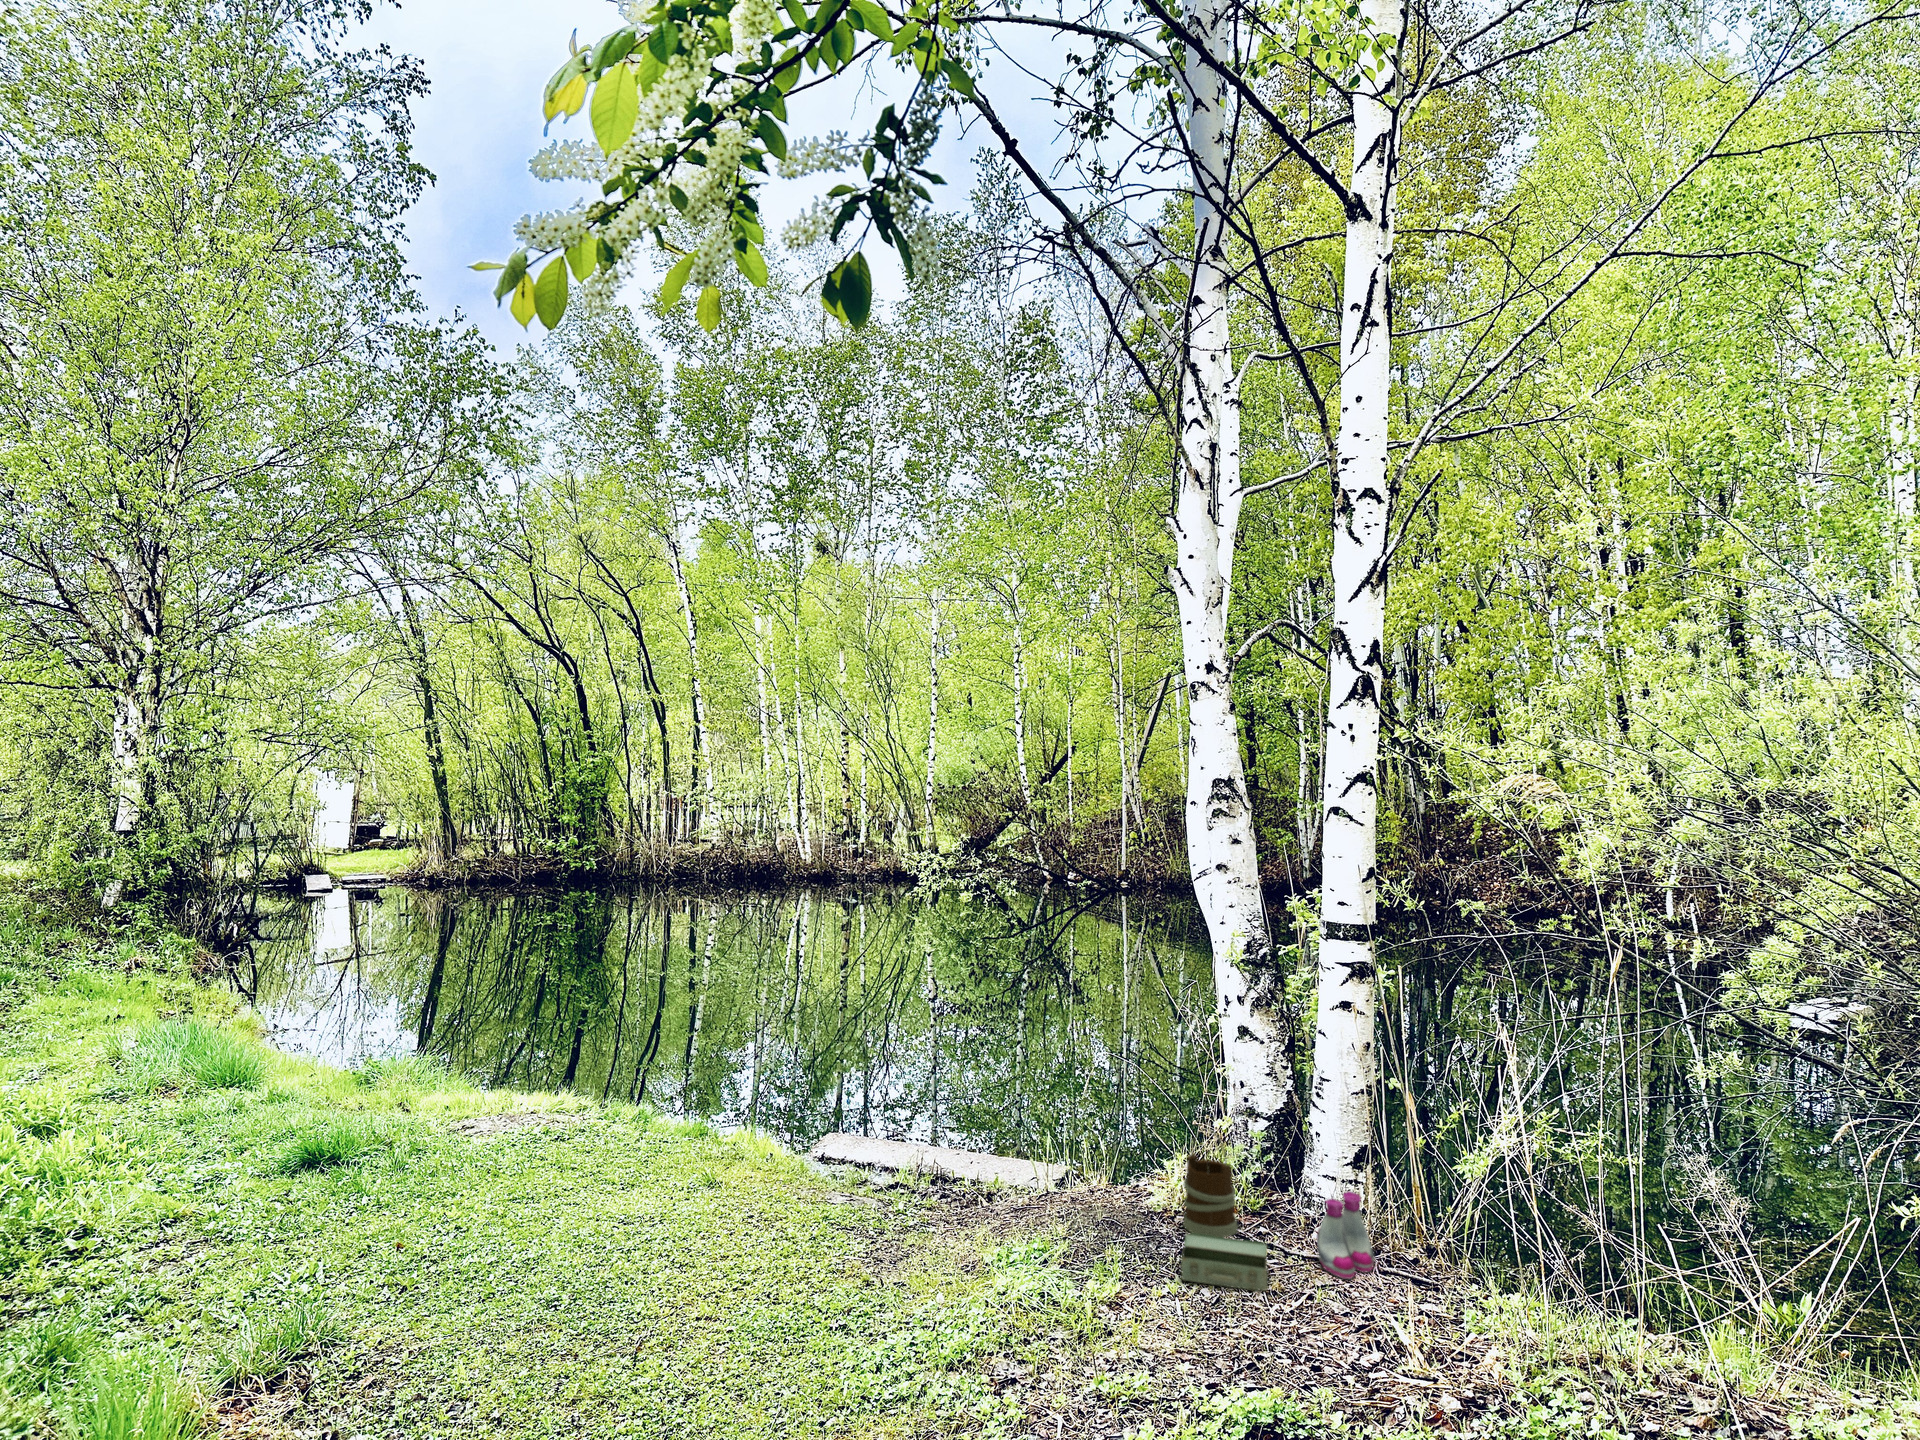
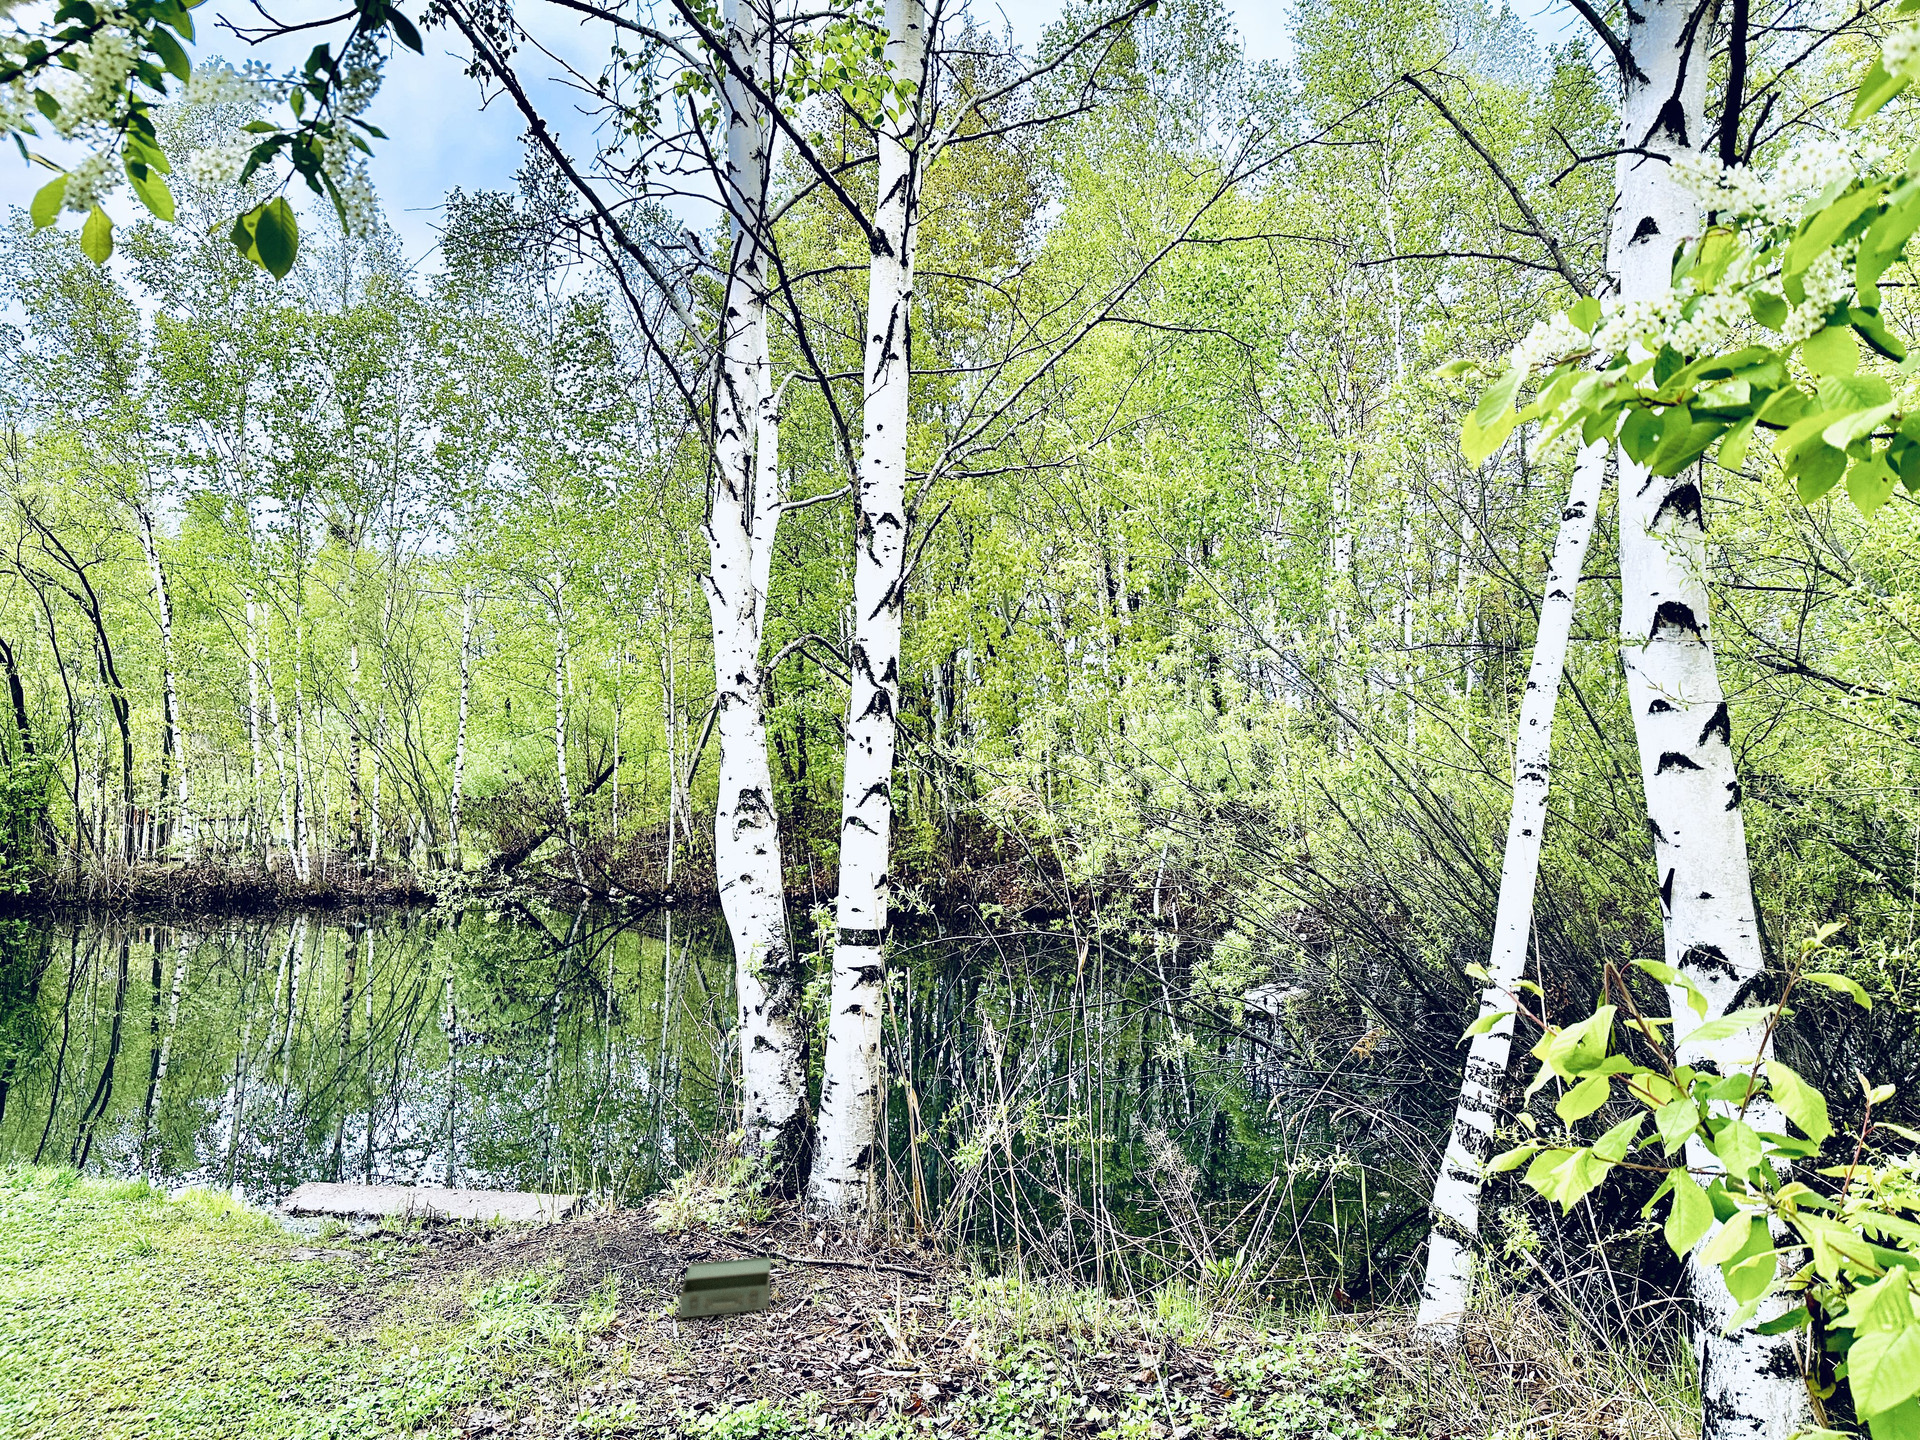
wooden bucket: present [1183,1128,1238,1237] -> none [690,1147,746,1262]
boots: present [1317,1191,1375,1279] -> none [820,1187,873,1277]

